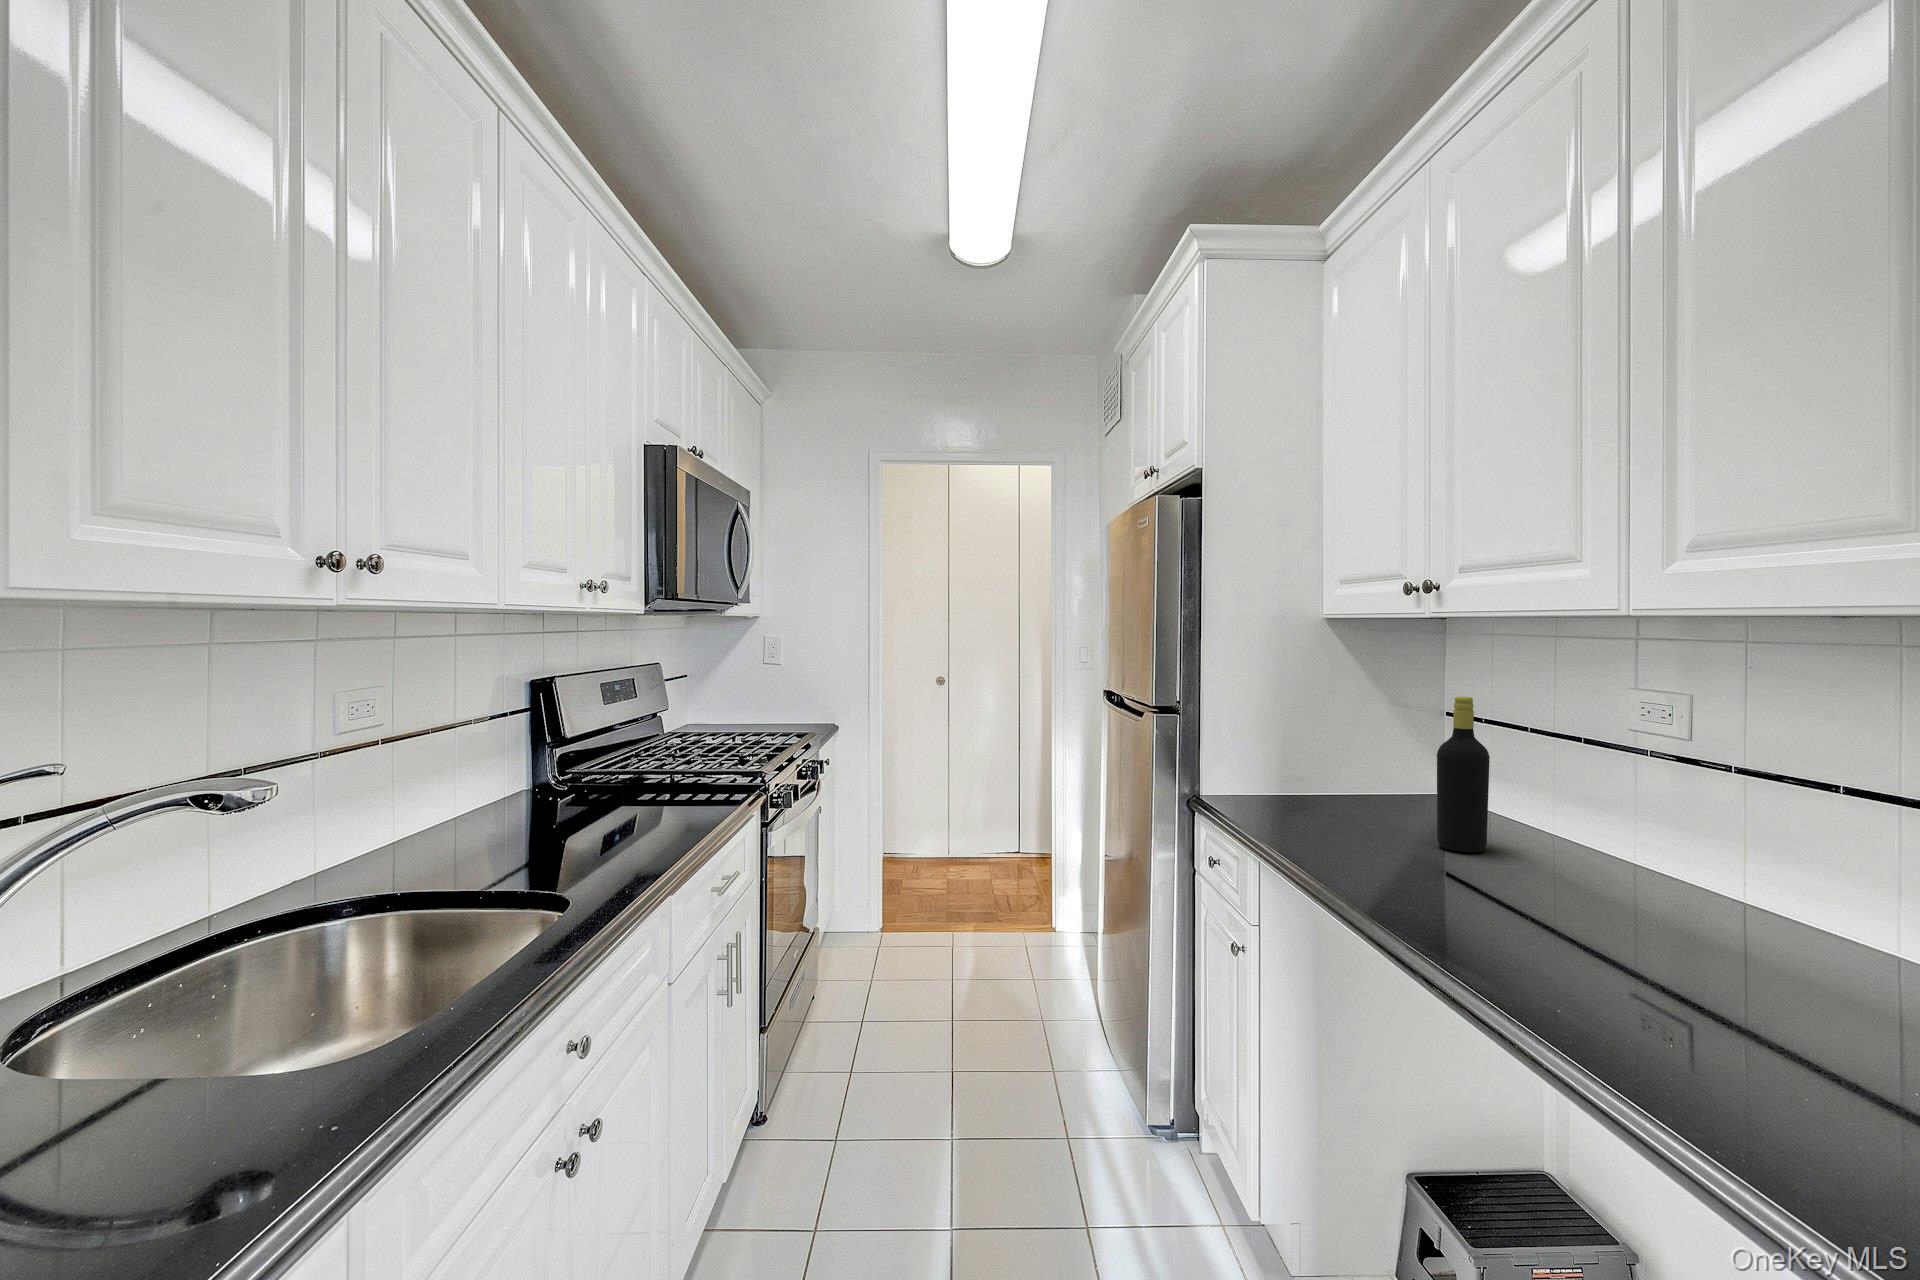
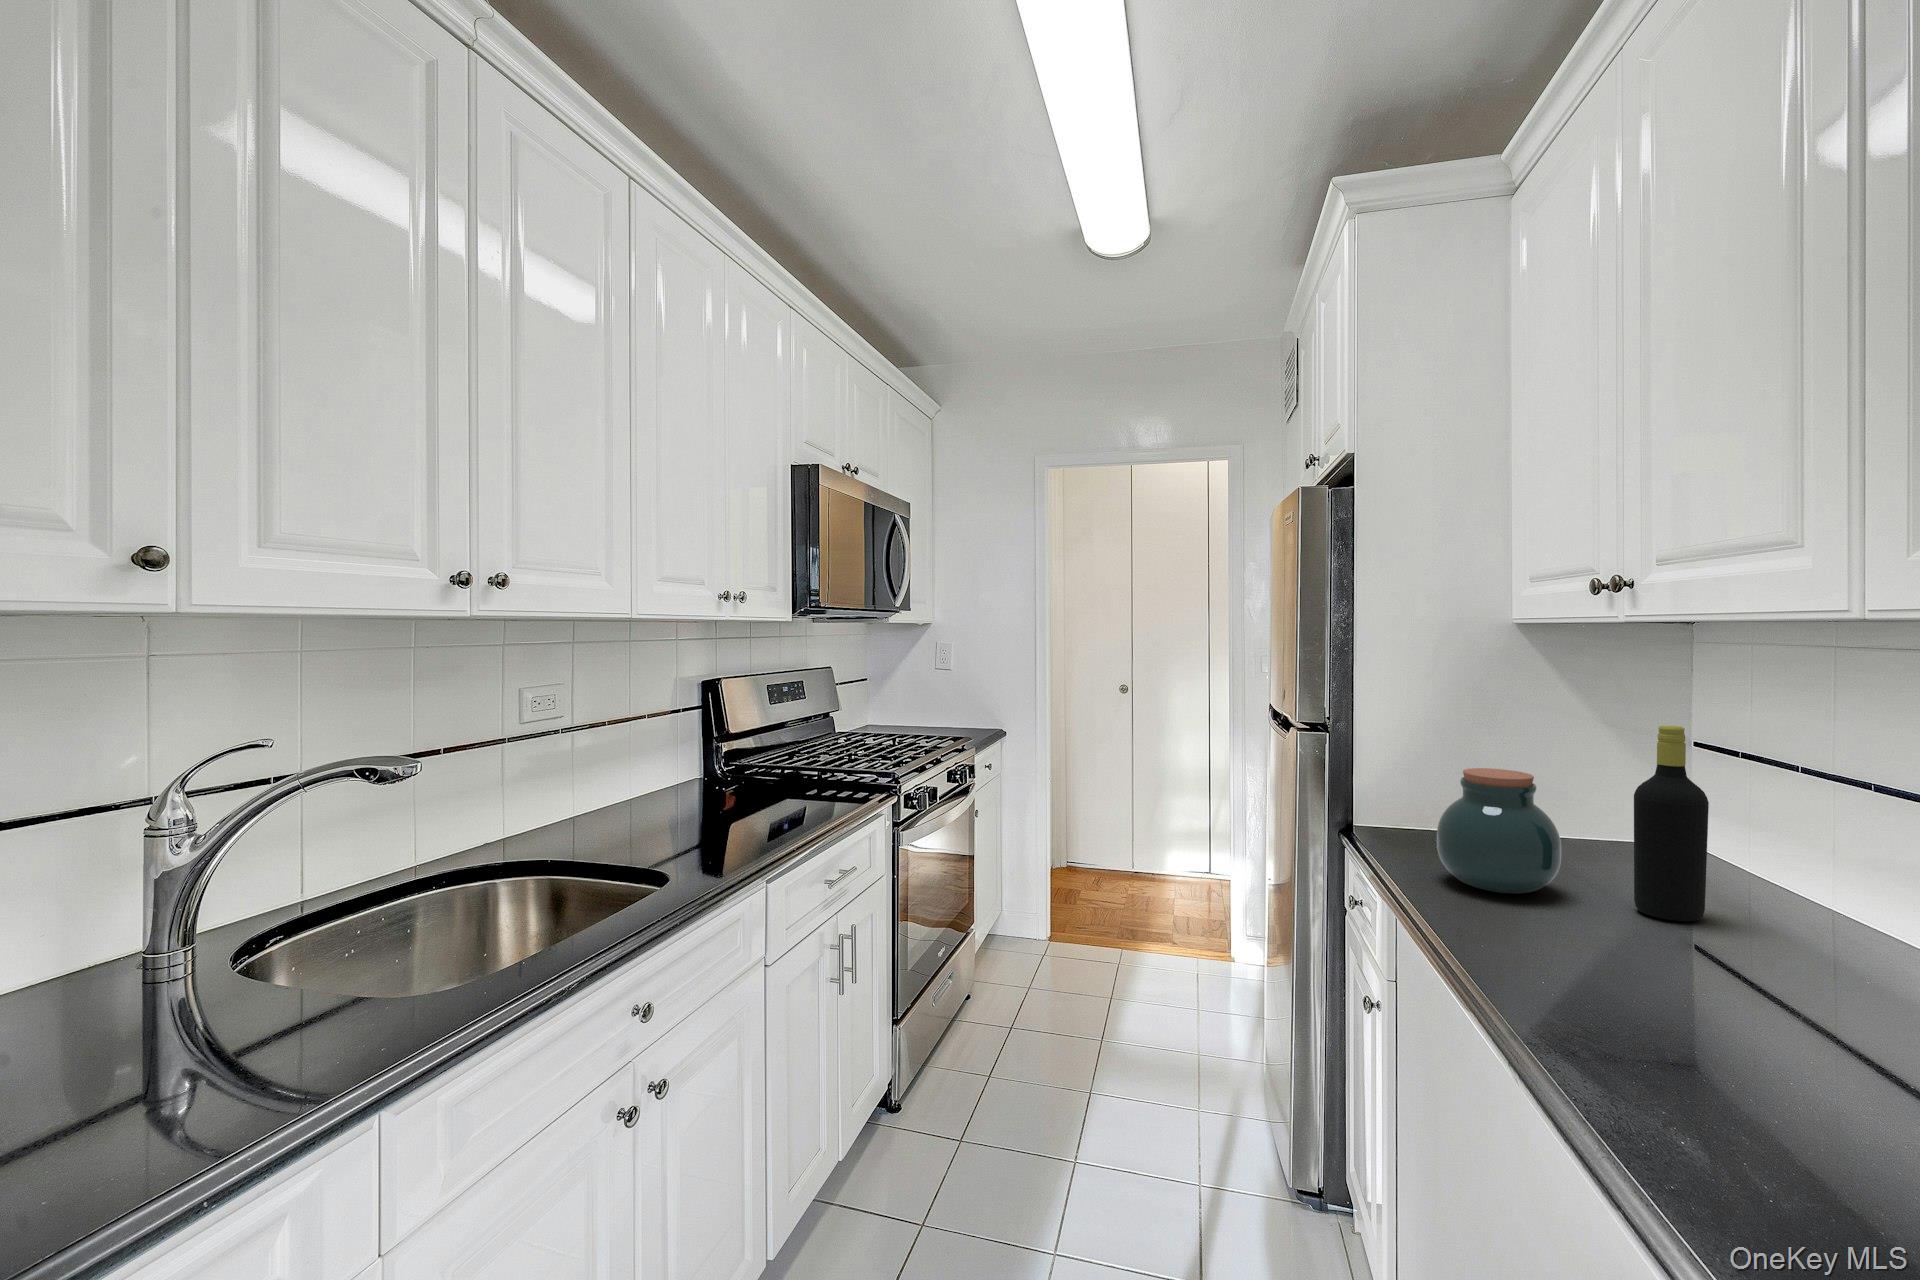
jar: none [1287,738,1384,842] -> present [1437,768,1561,894]

